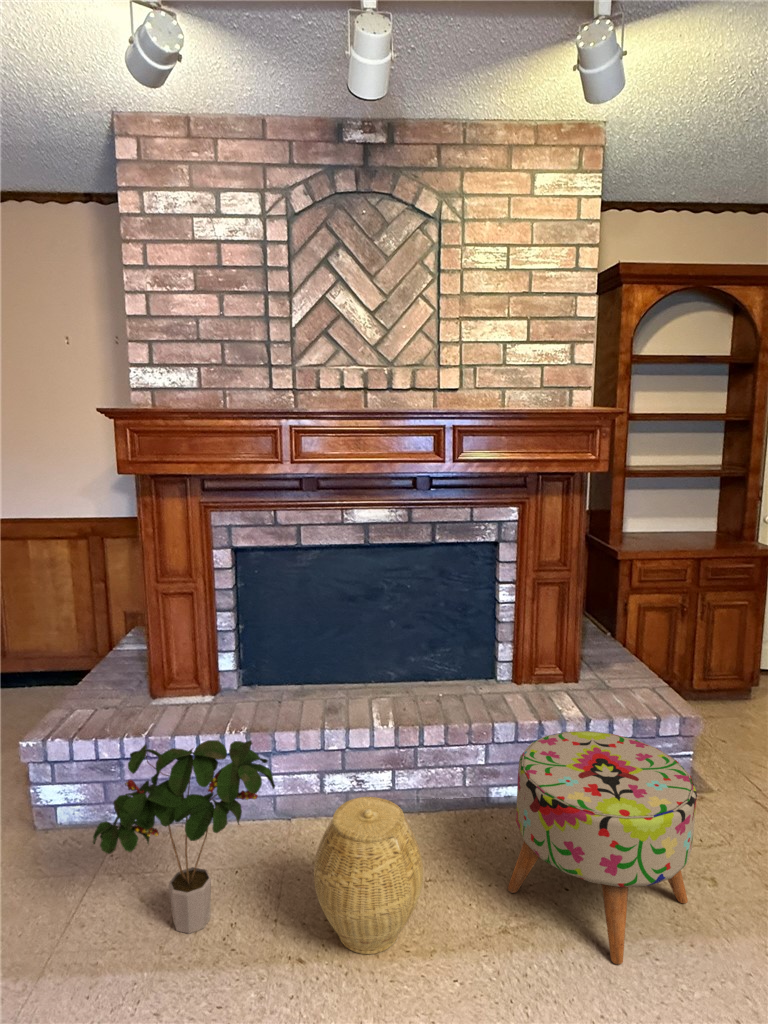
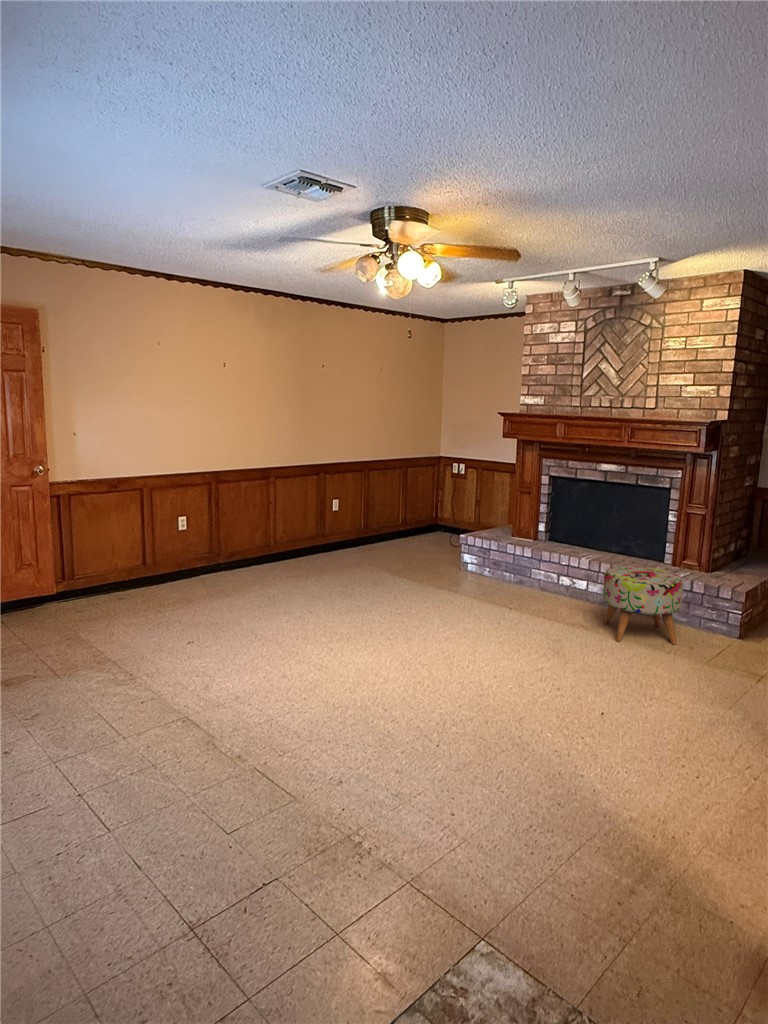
potted plant: present [93,740,275,934] -> none [461,530,520,598]
woven basket: present [314,797,423,954] -> none [520,564,562,617]

